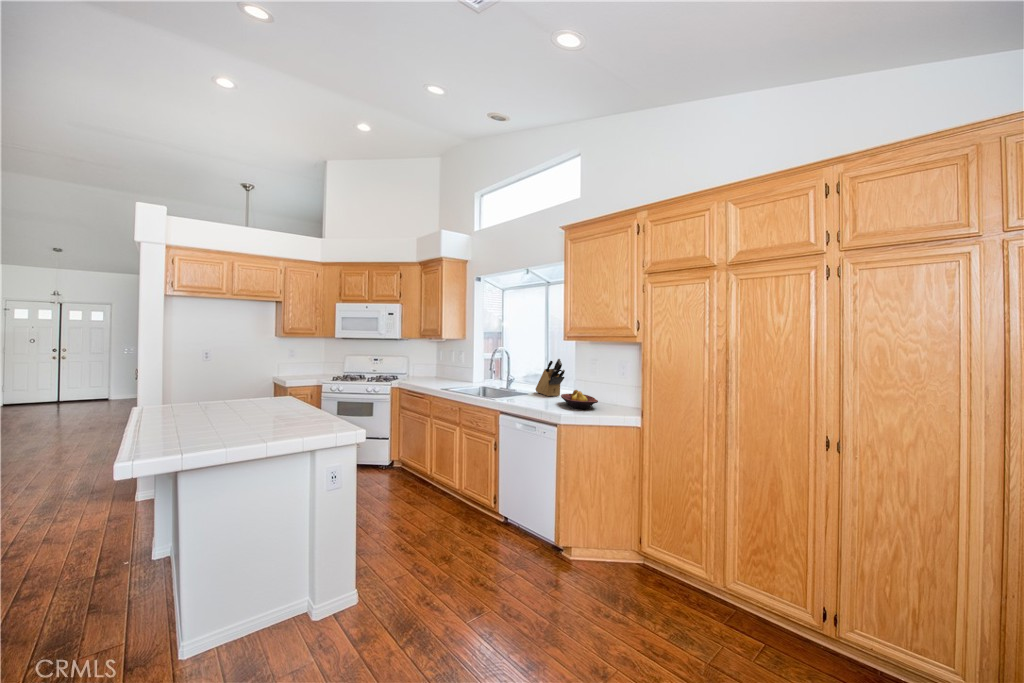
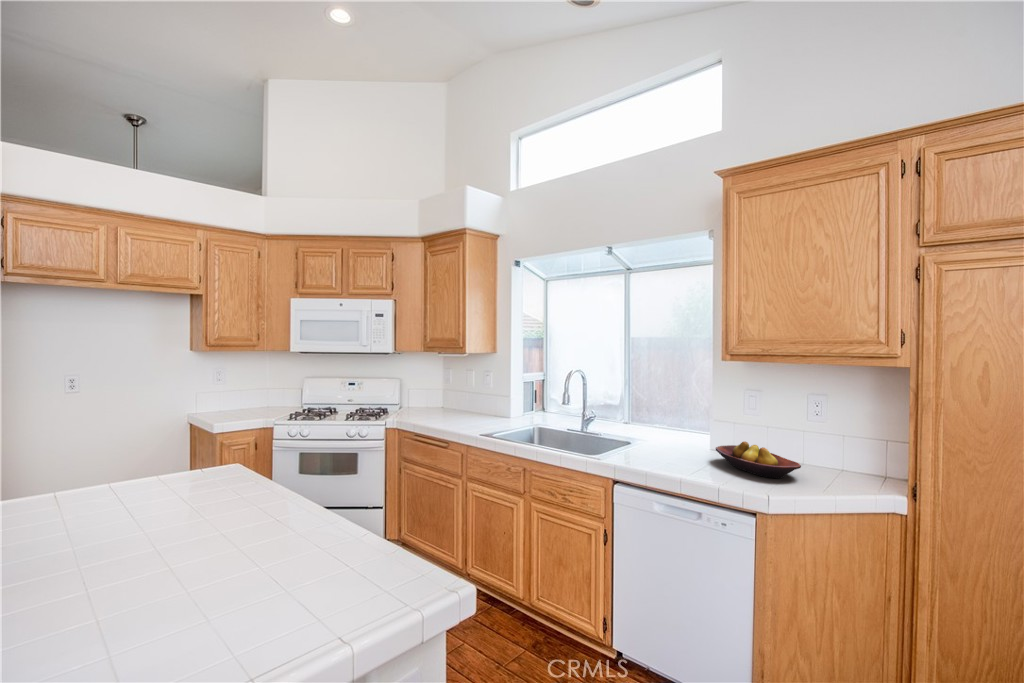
knife block: present [536,359,565,396] -> none [636,387,699,446]

